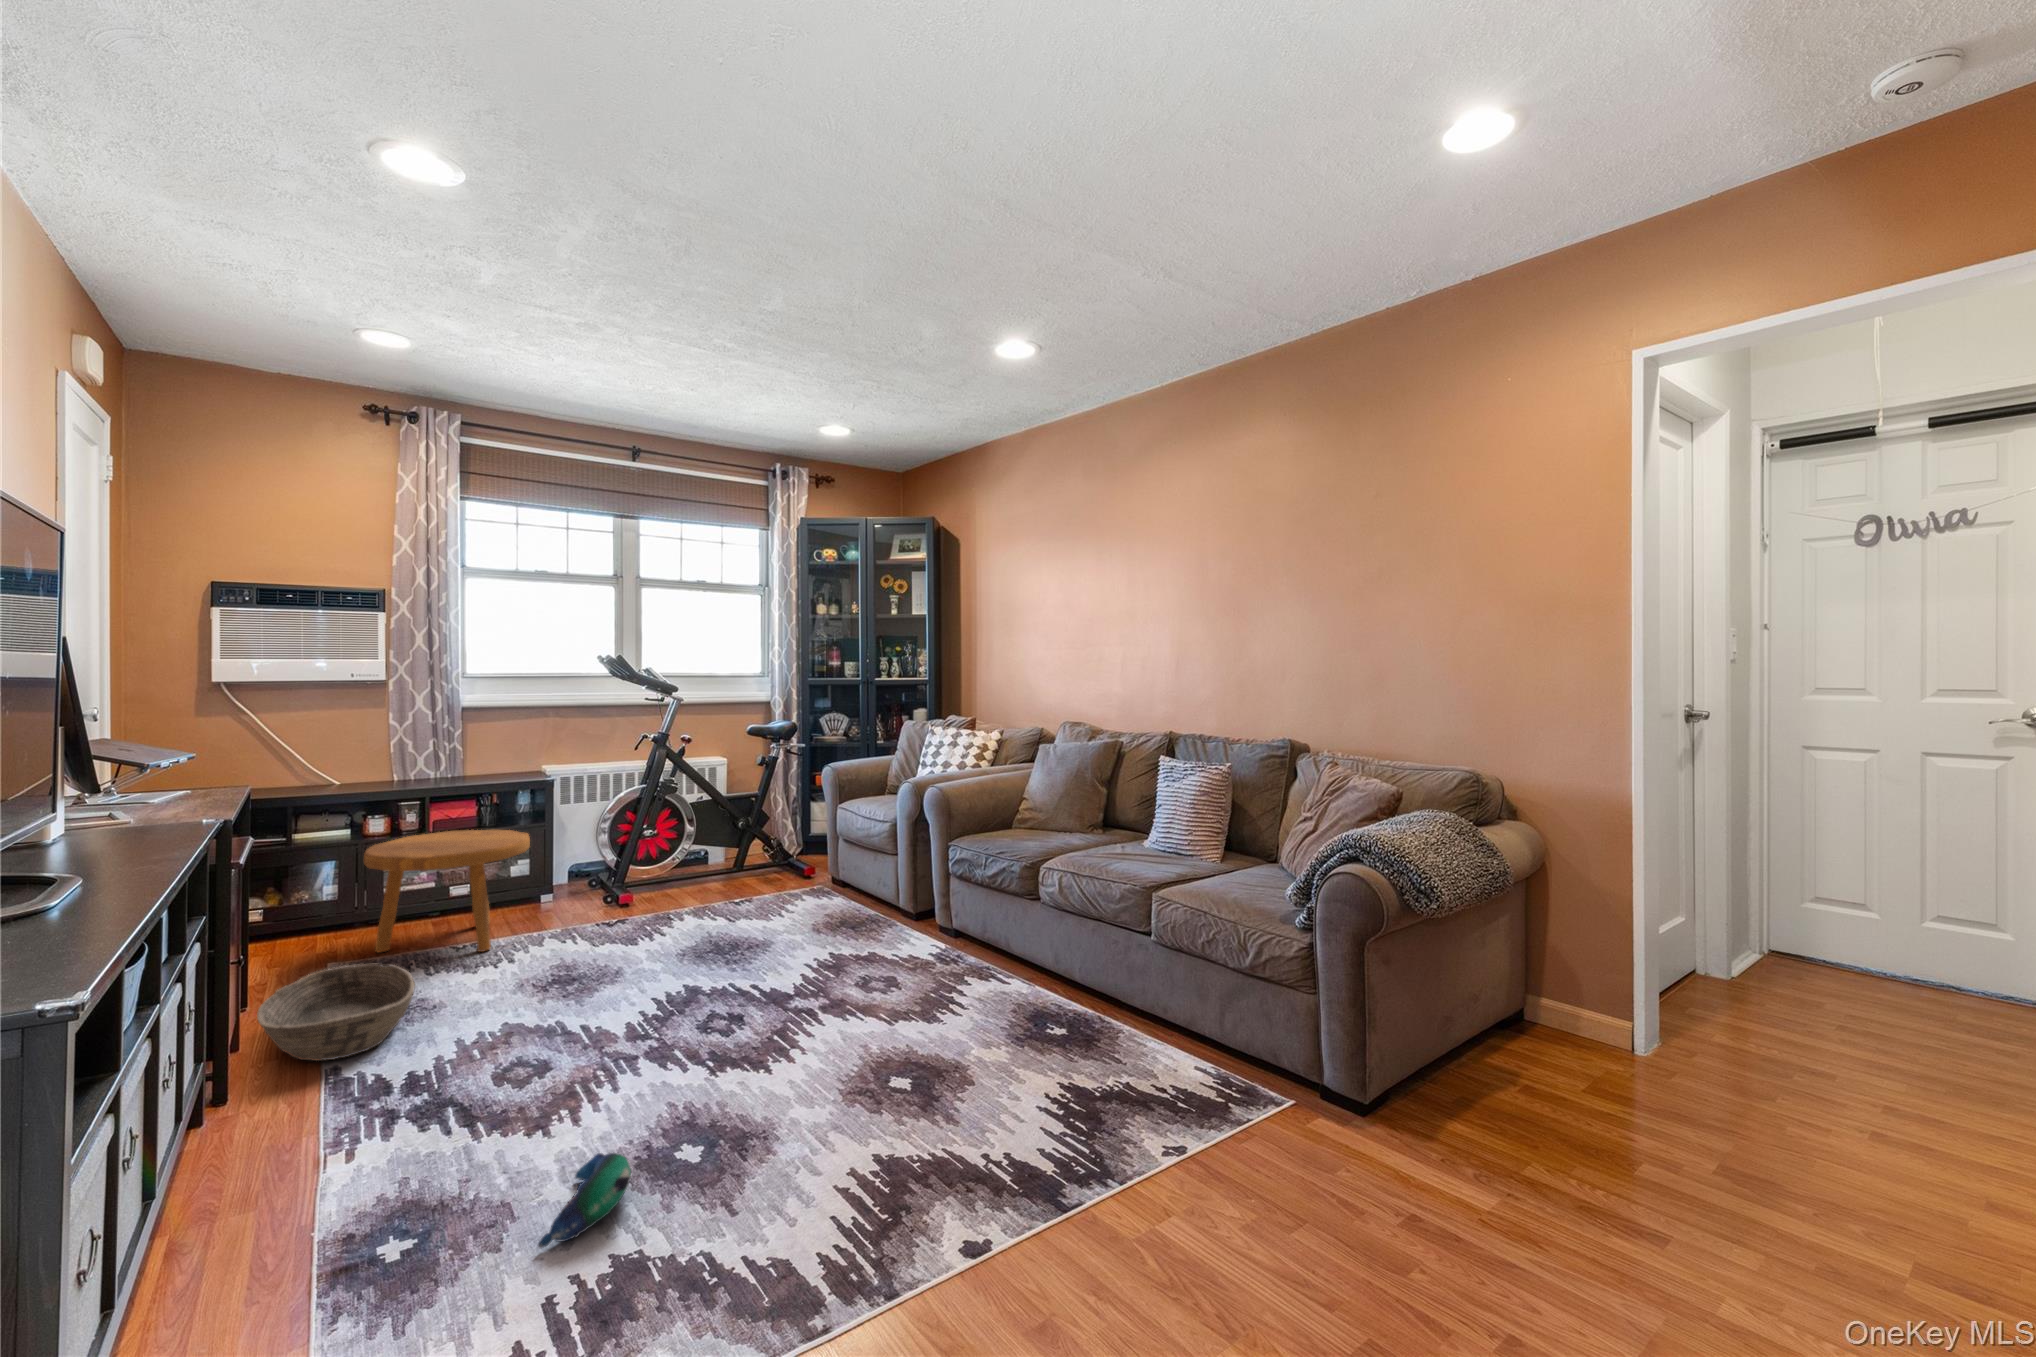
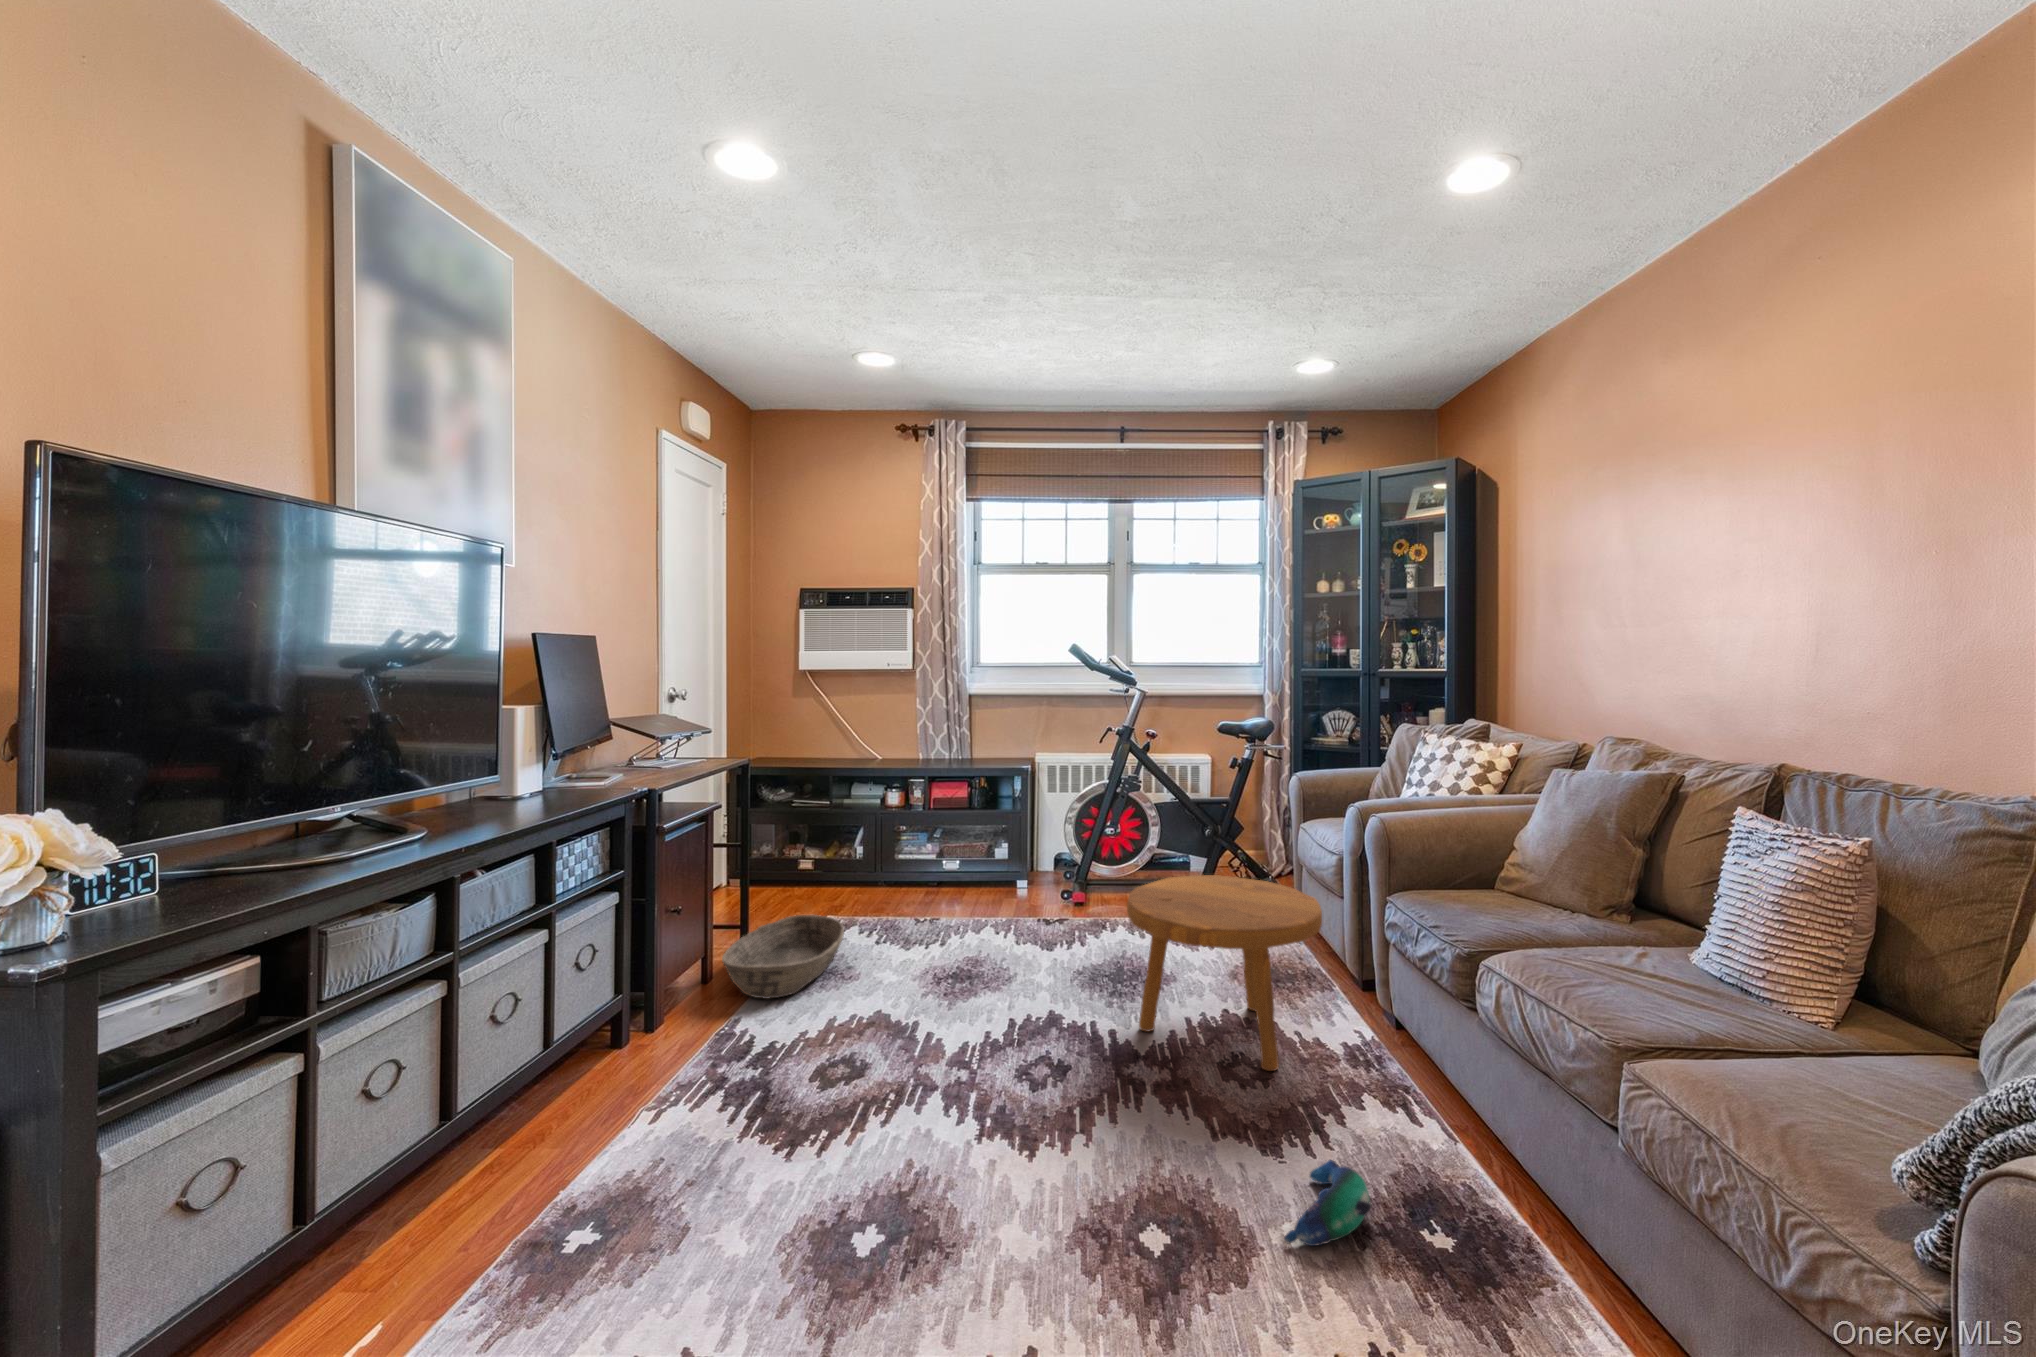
footstool: present [364,830,530,952] -> present [1127,875,1322,1071]
plush toy: present [538,1153,631,1248] -> present [1284,1160,1372,1246]

